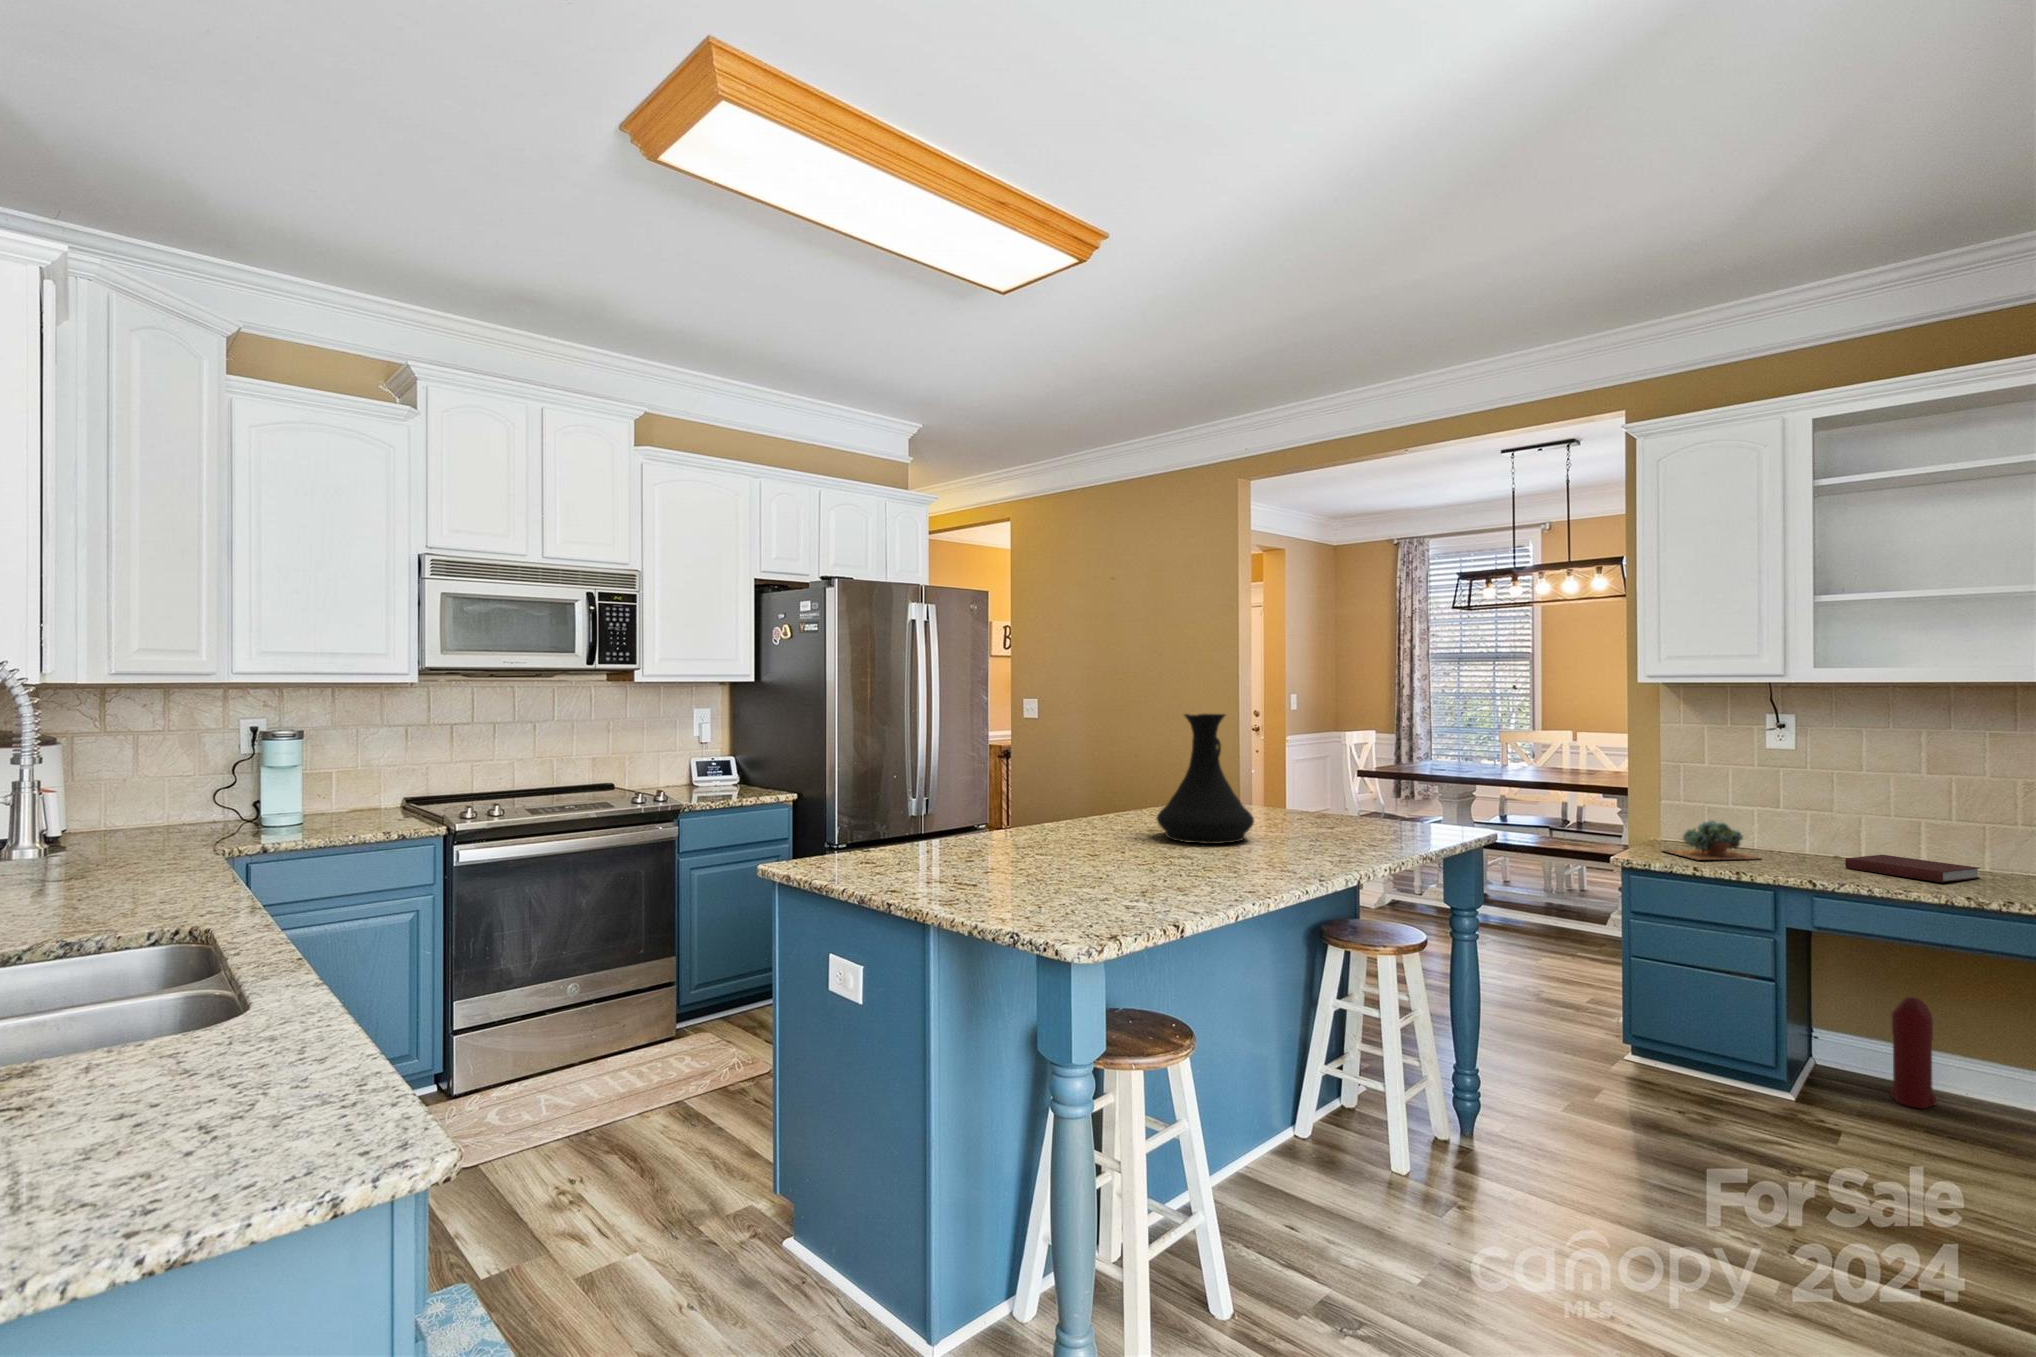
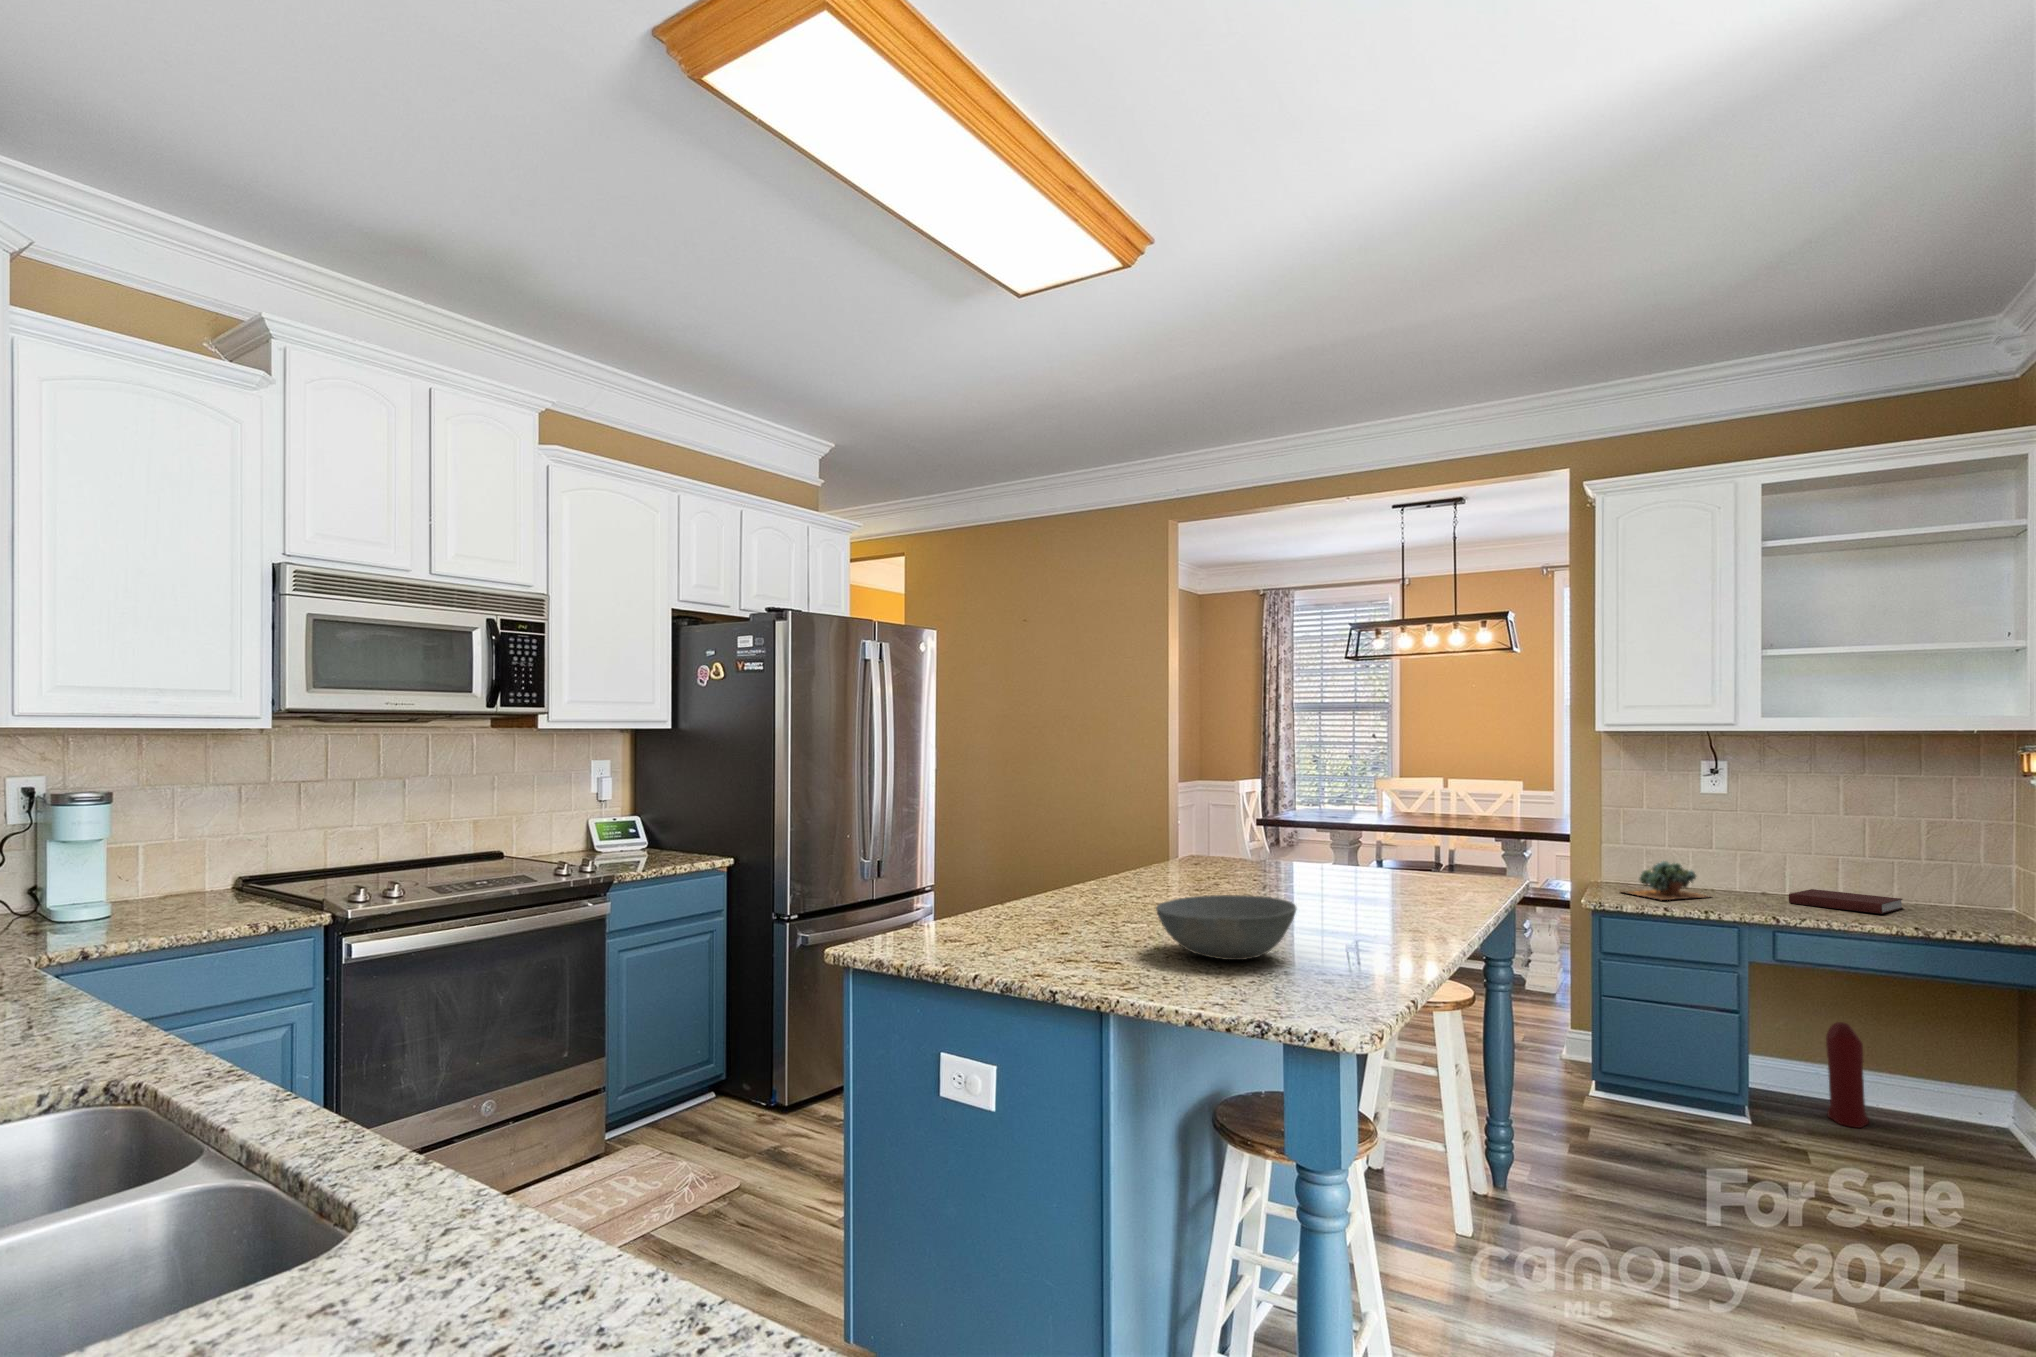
vase: present [1157,714,1254,844] -> none [1205,762,1312,902]
bowl: none [1028,833,1151,889] -> present [1156,895,1296,960]

